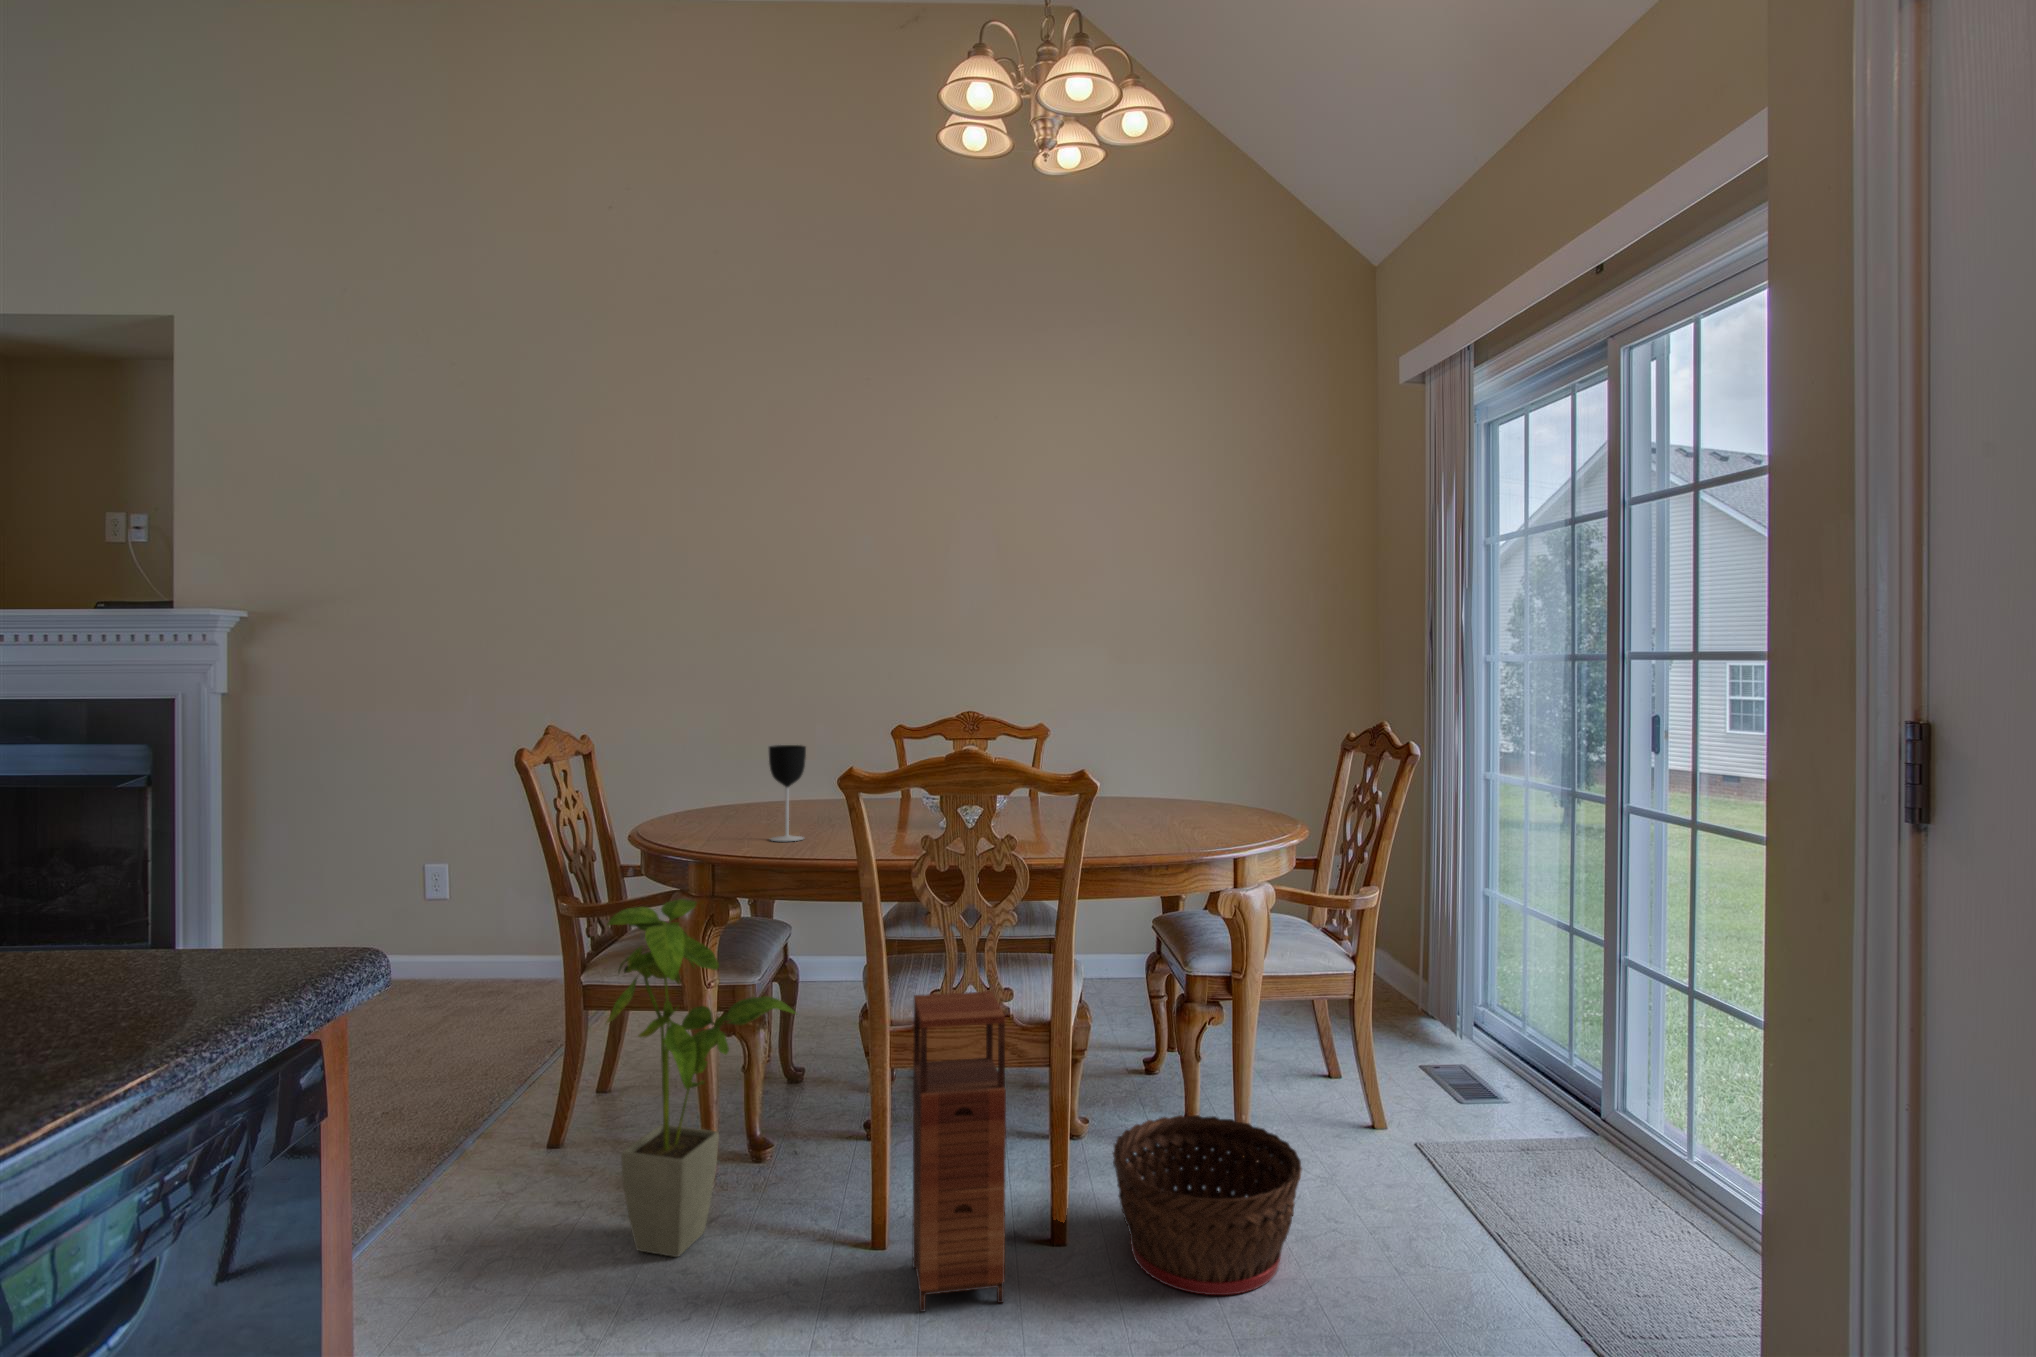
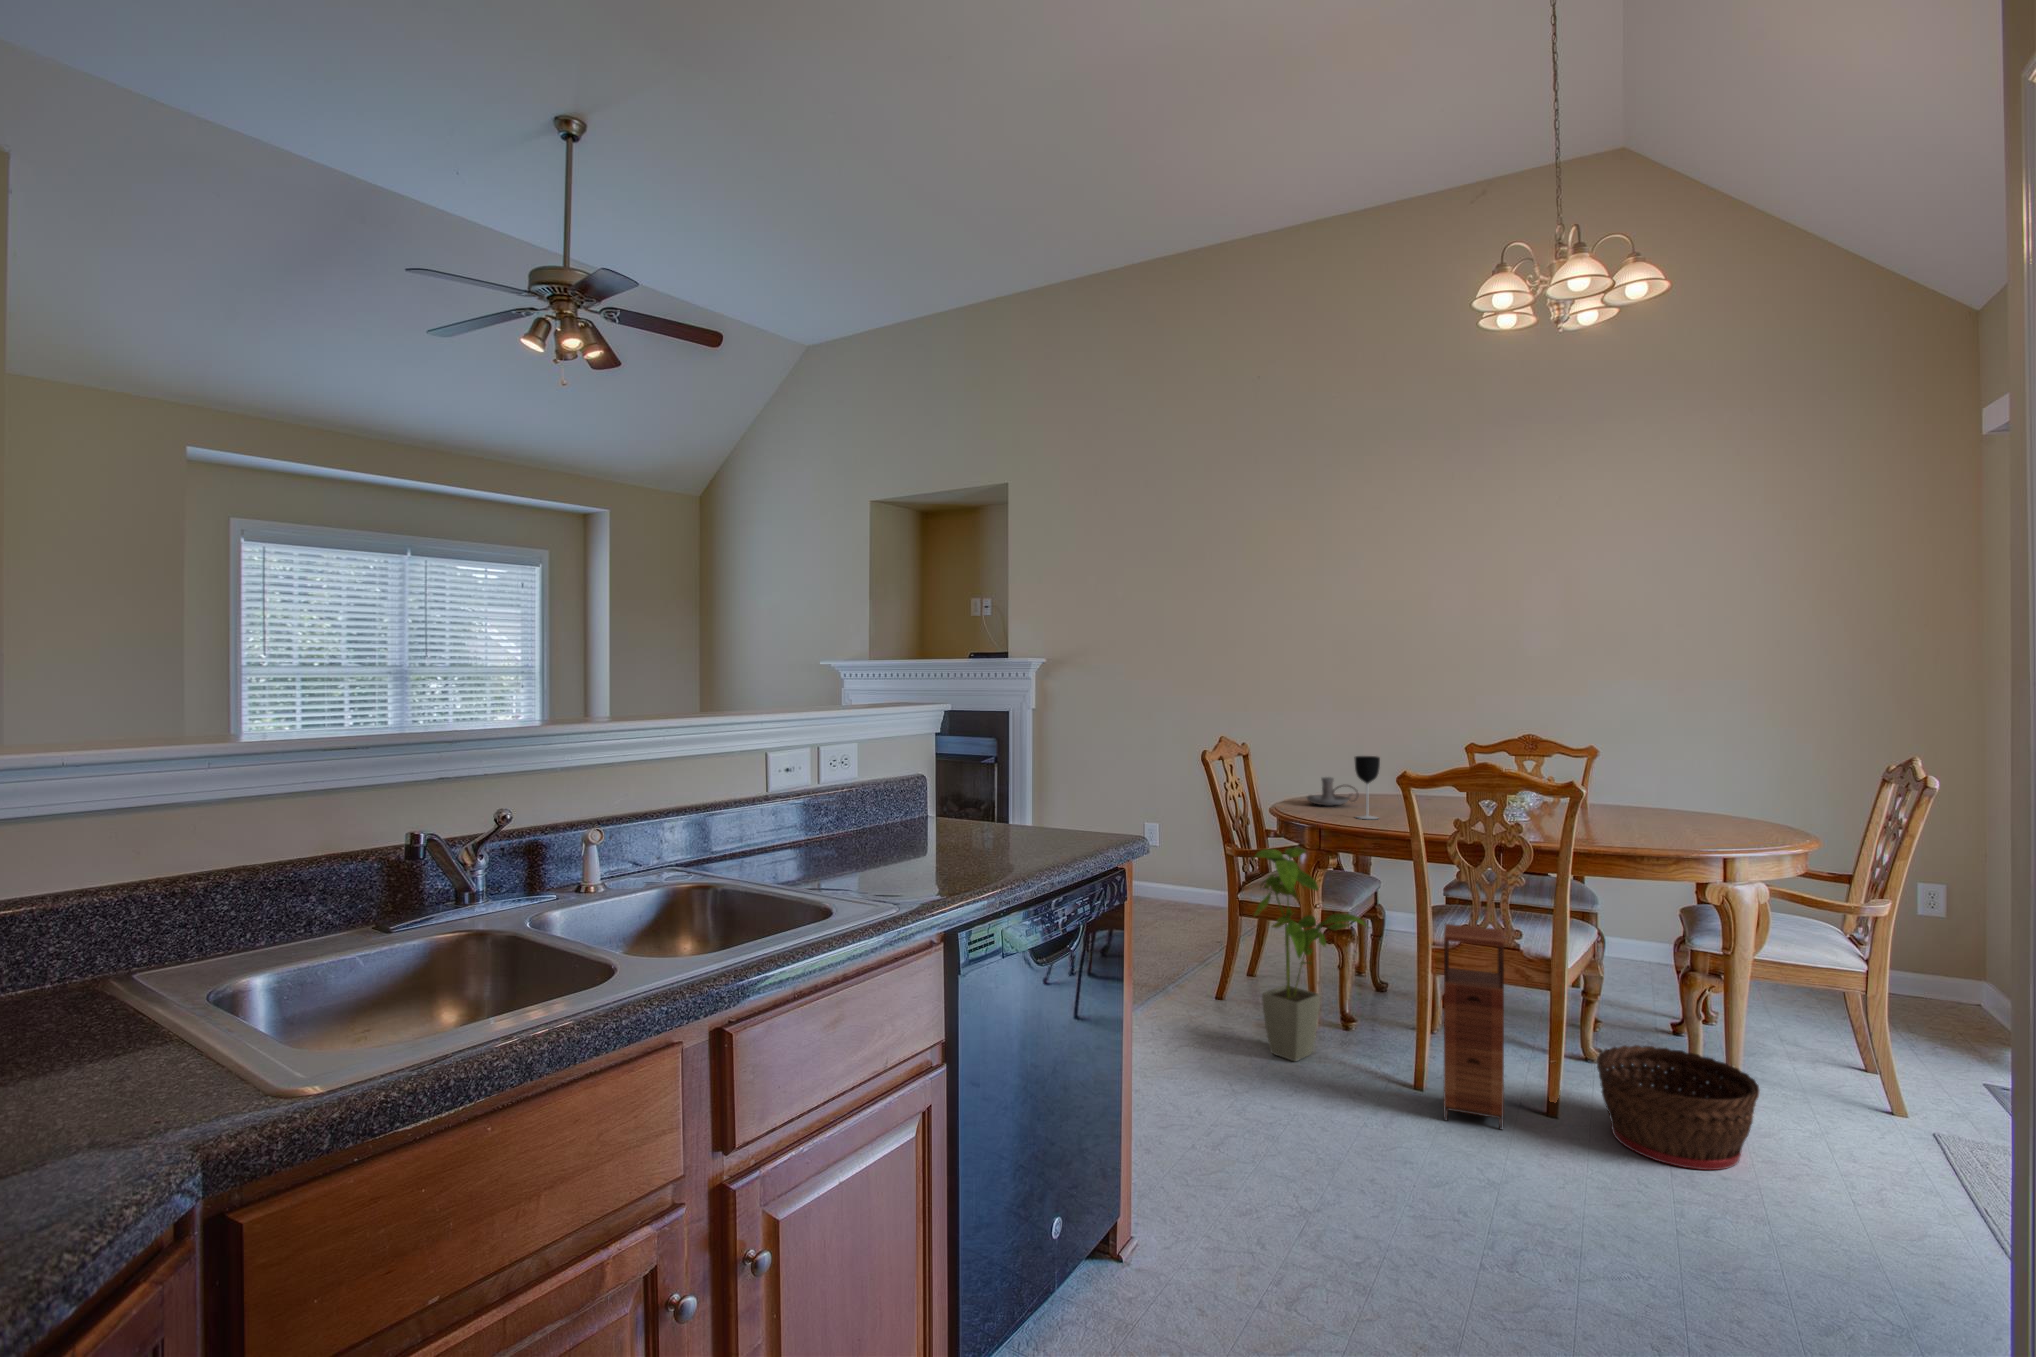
candle holder: none [692,782,770,824] -> present [1307,777,1359,806]

